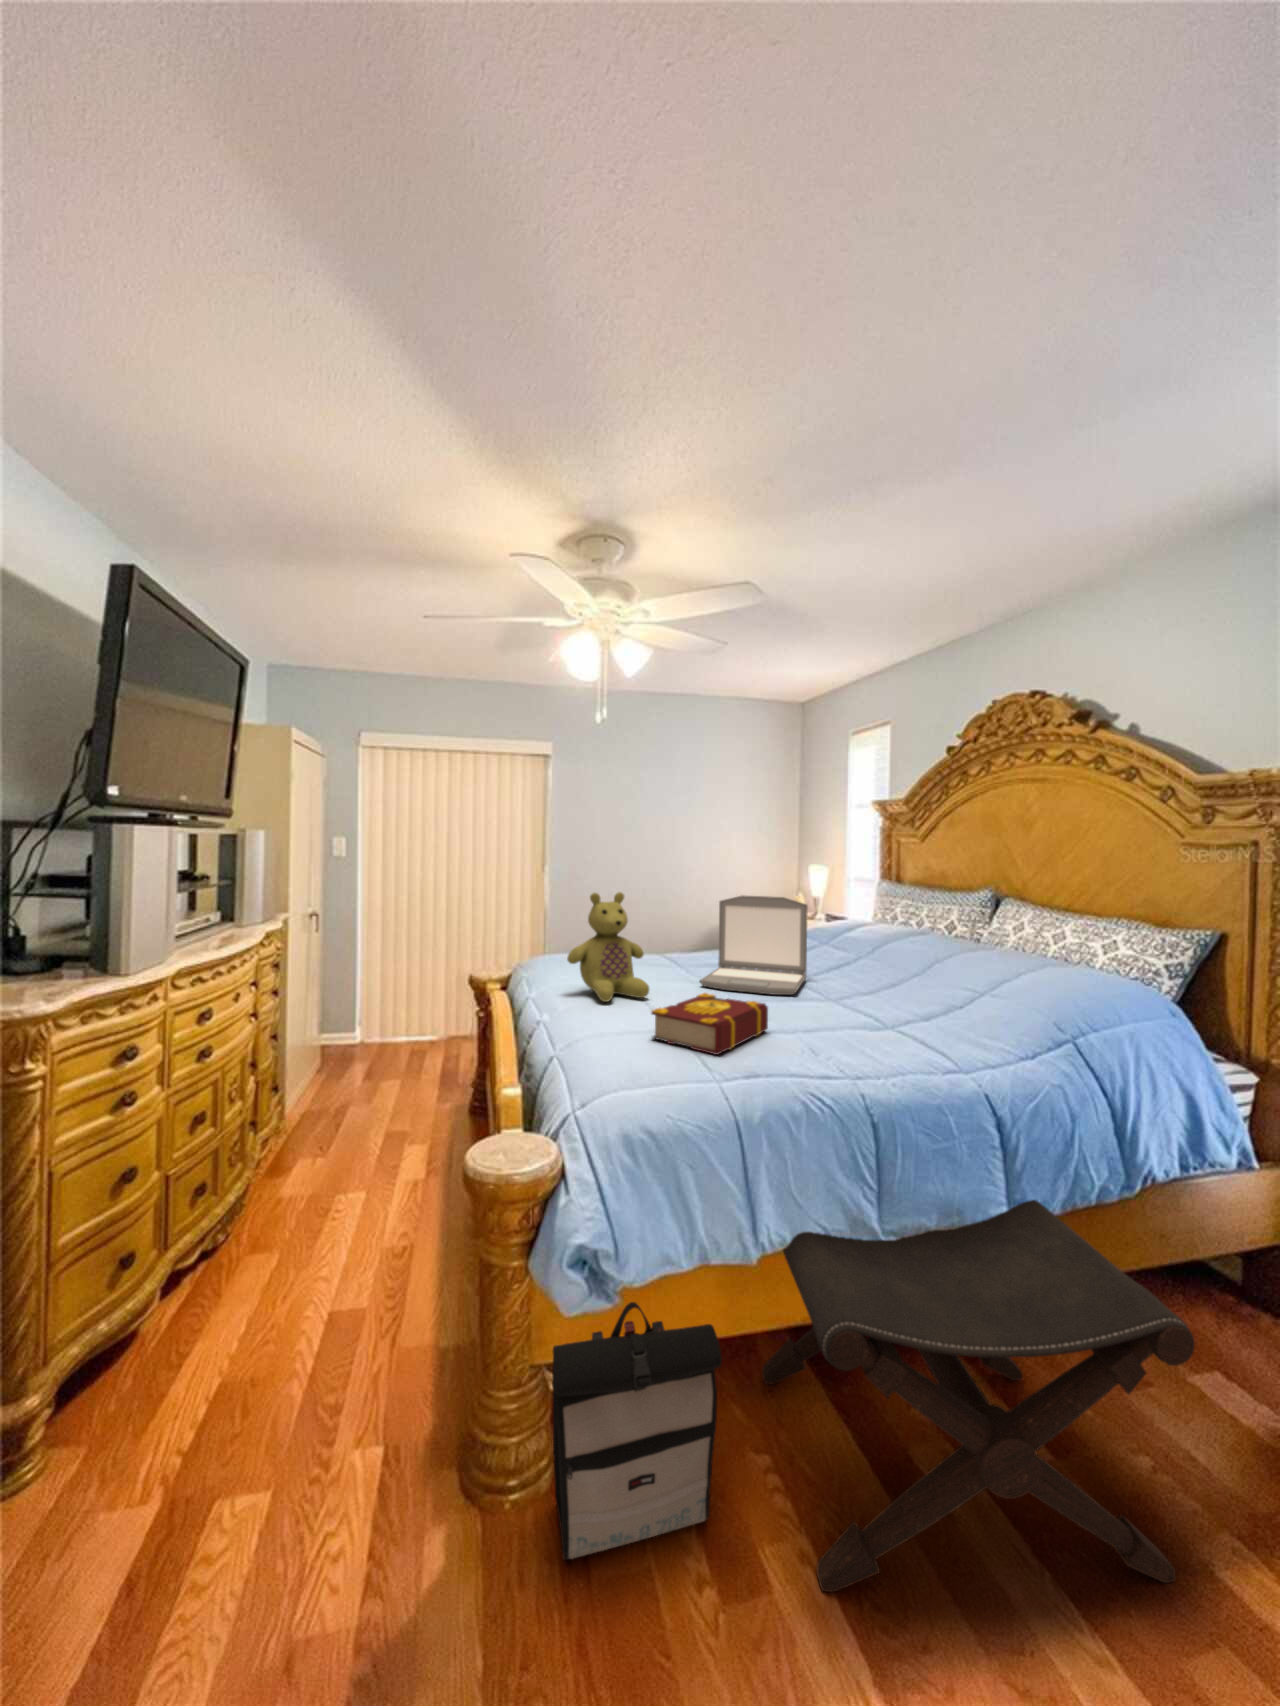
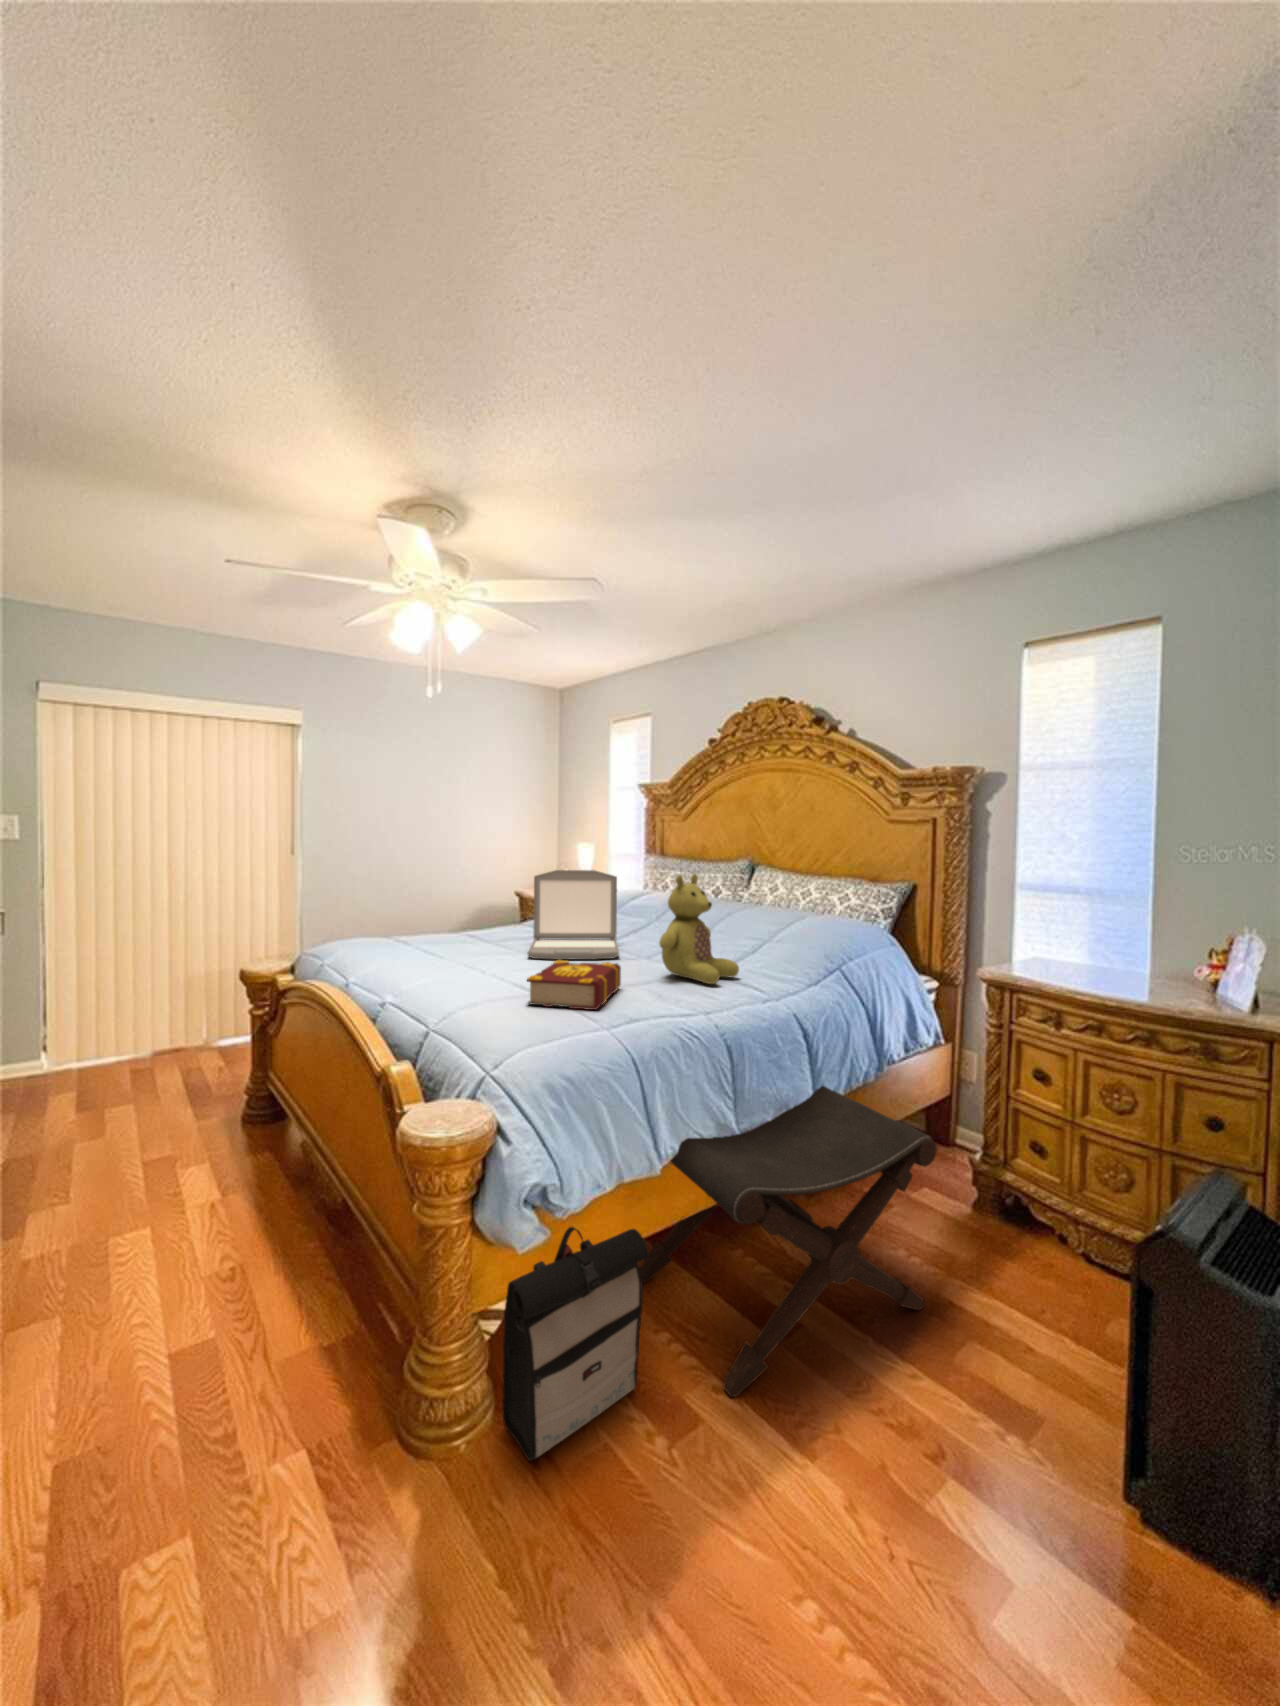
stuffed bear: present [567,892,649,1002] -> present [659,874,739,984]

